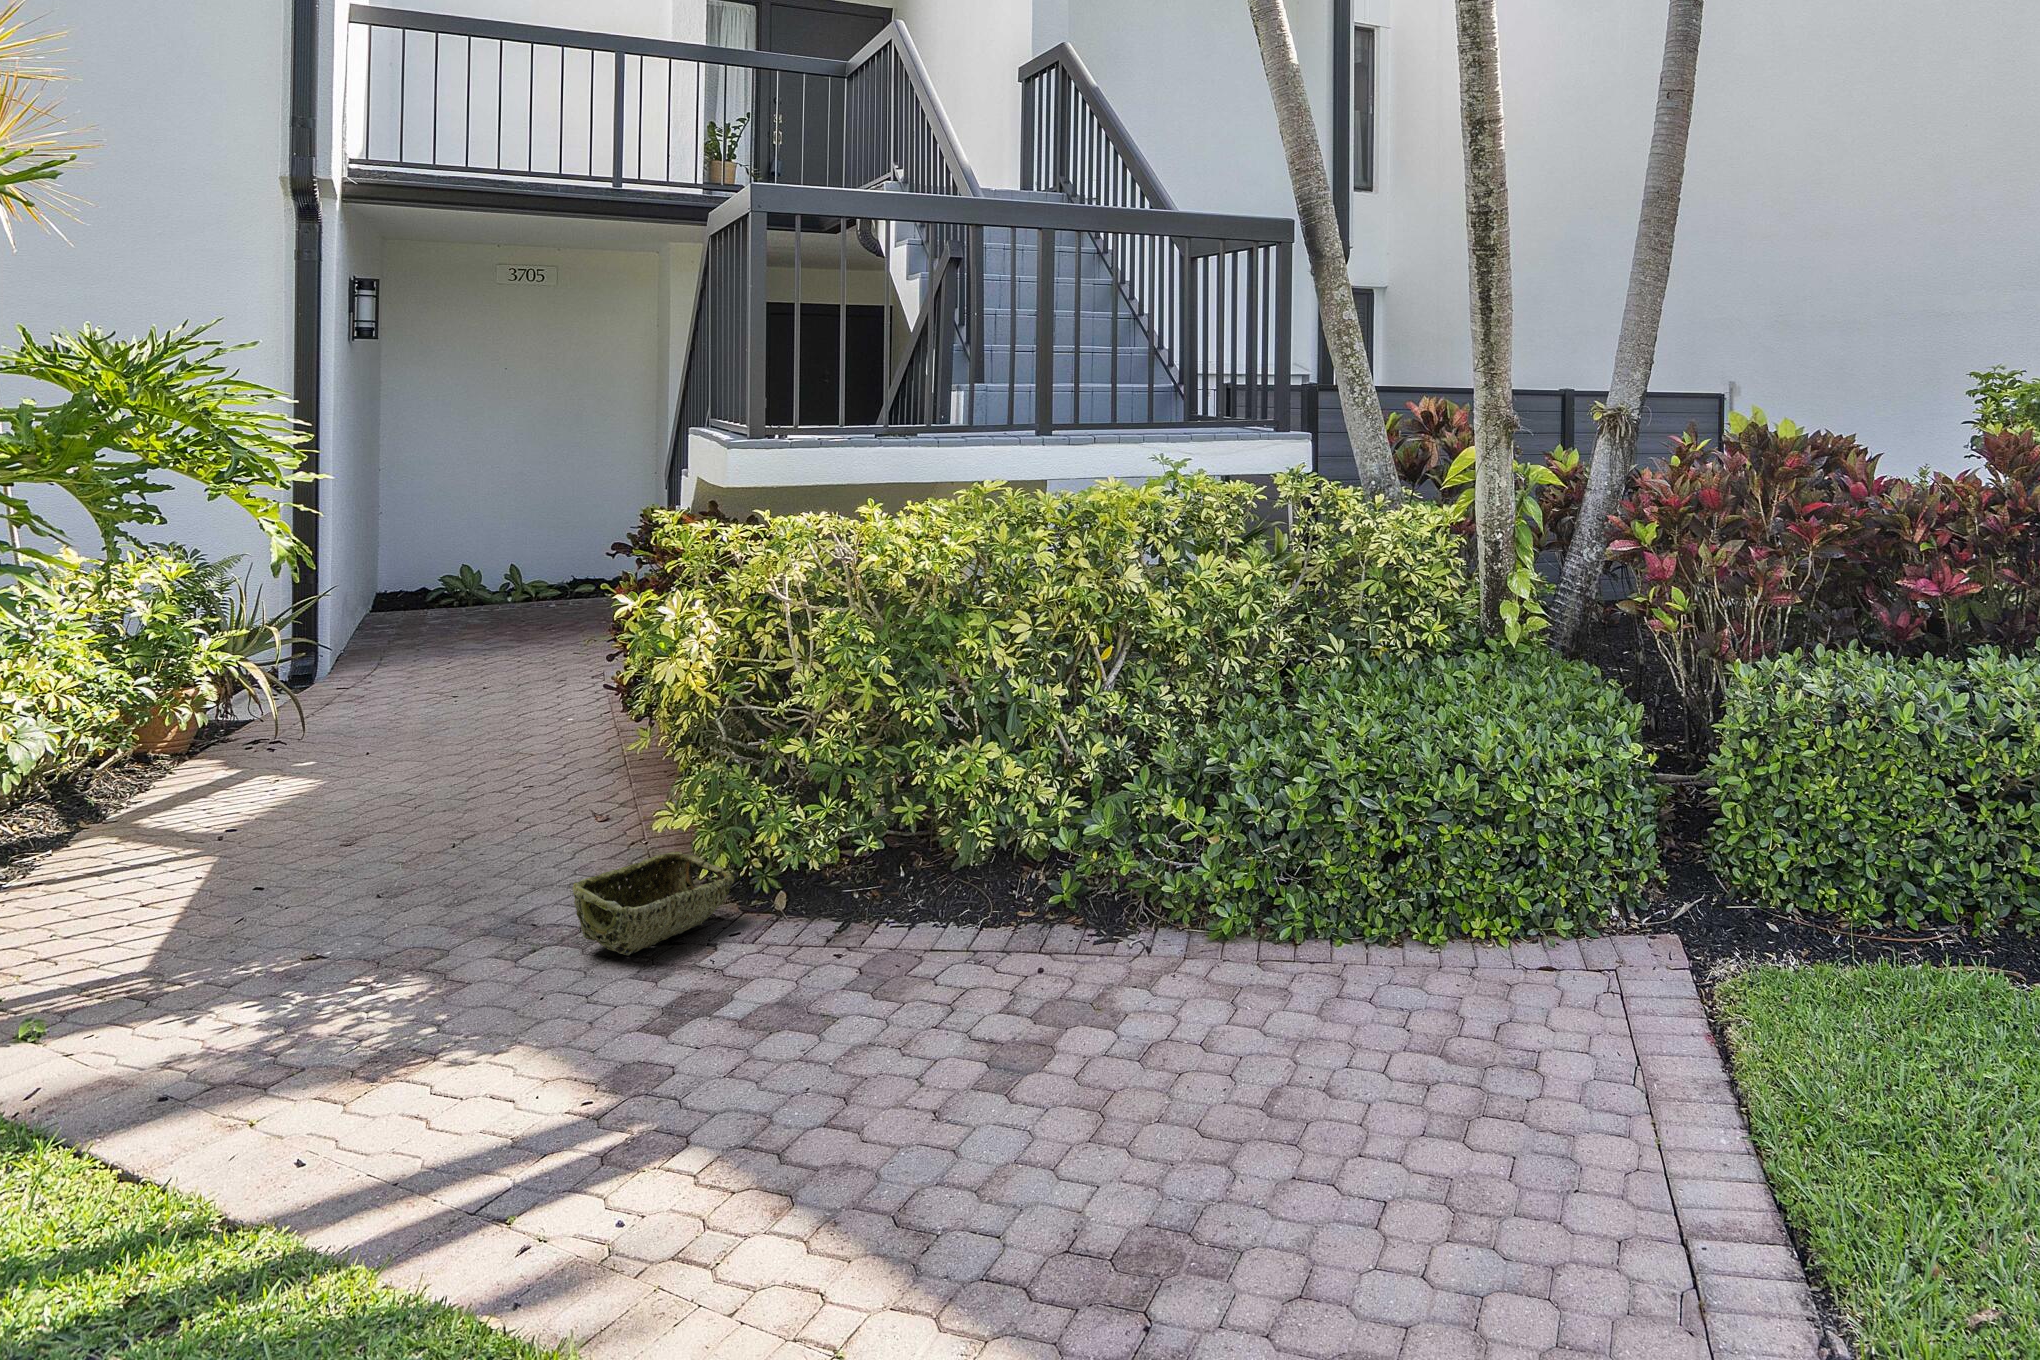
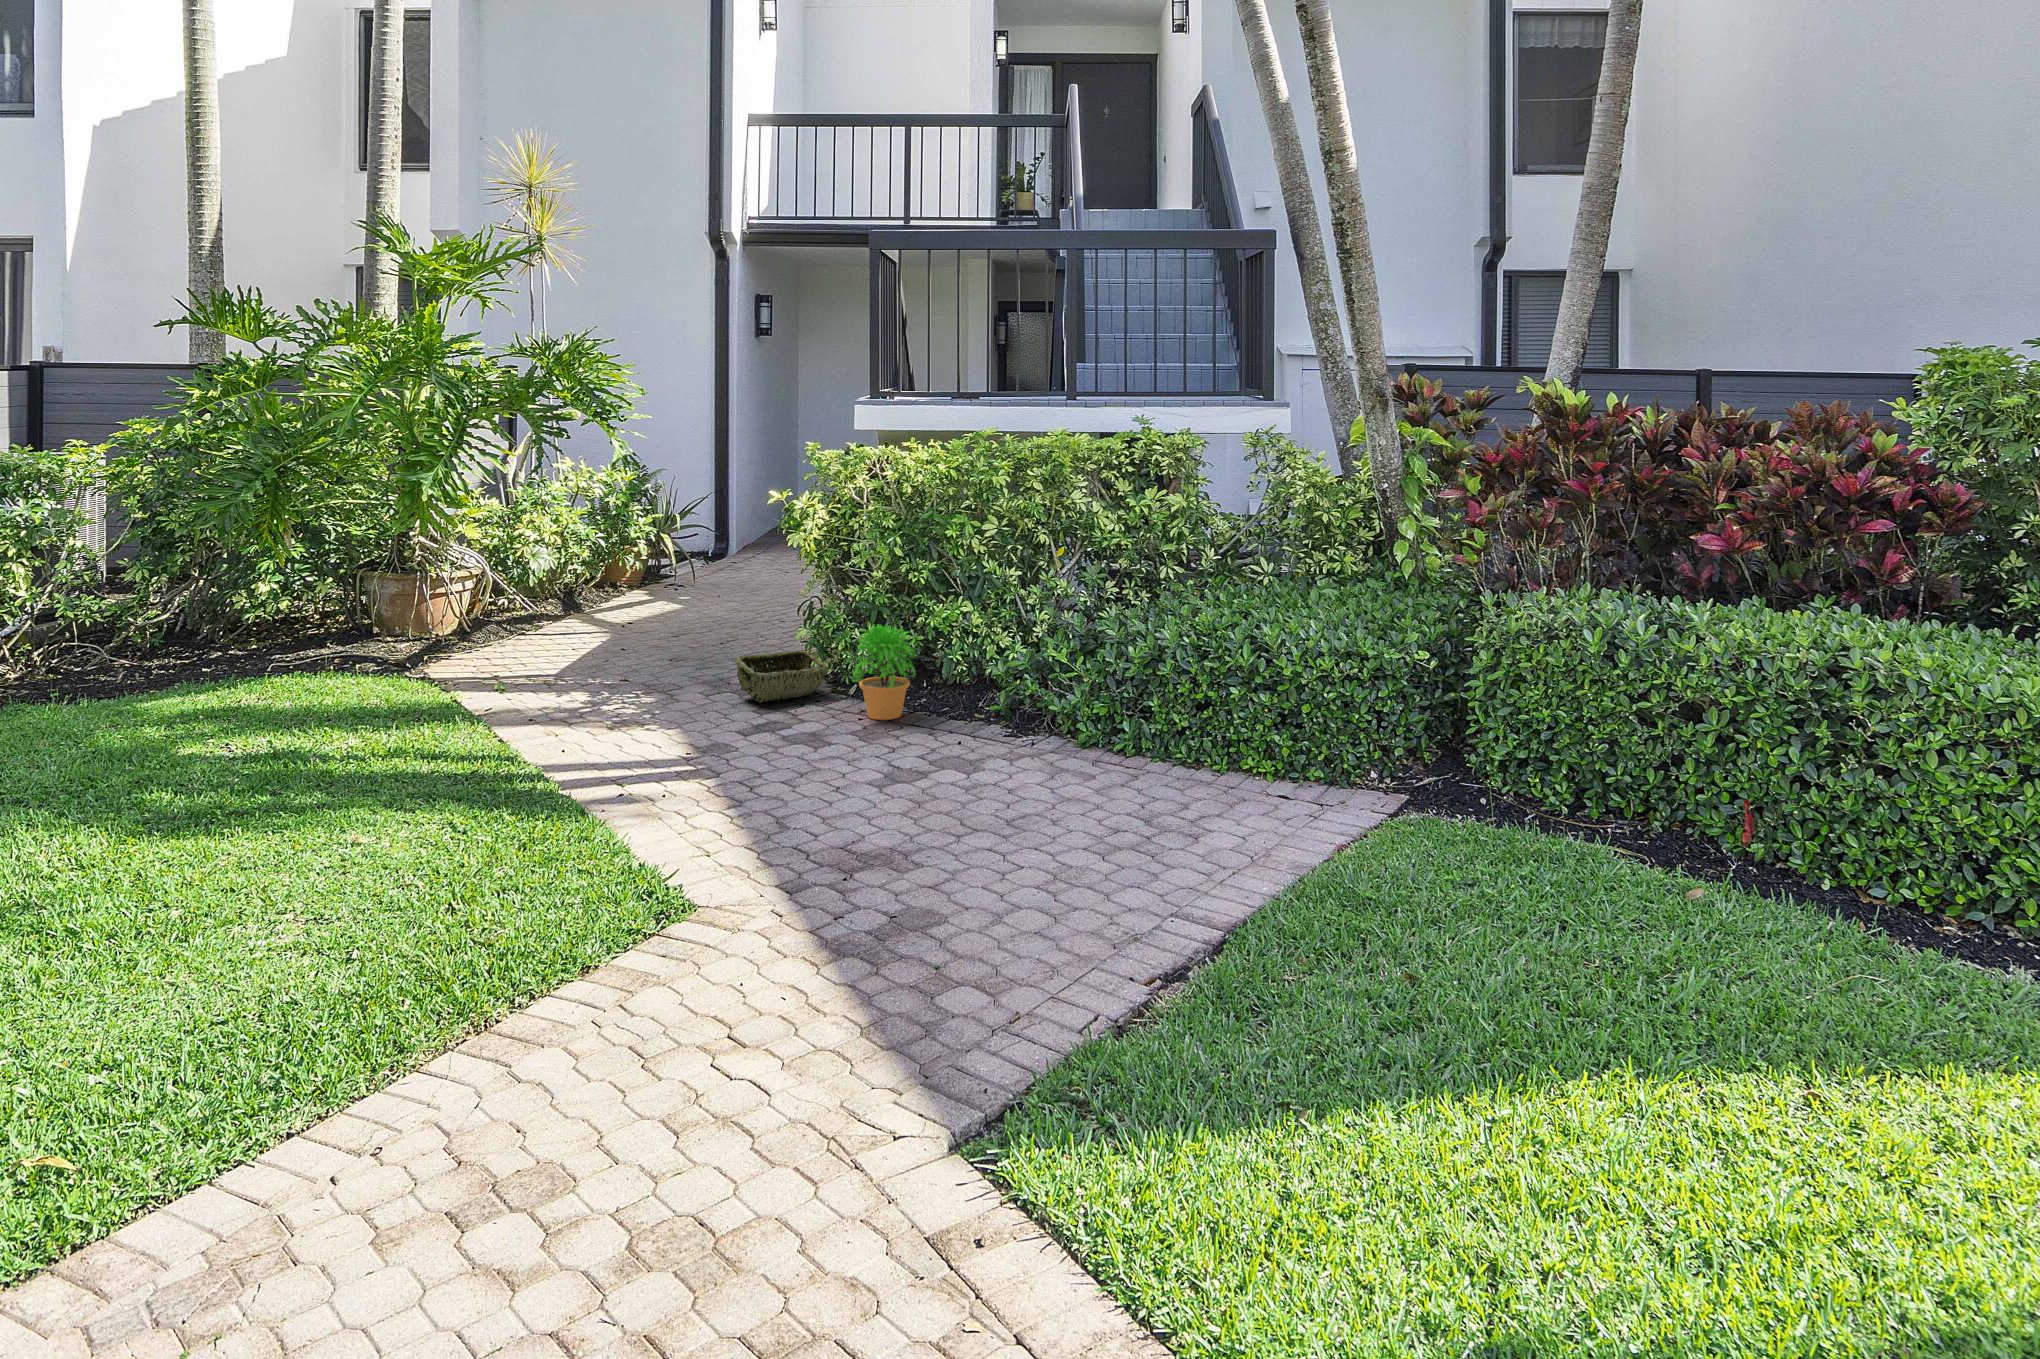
potted plant: none [807,797,917,952] -> present [853,624,916,720]

